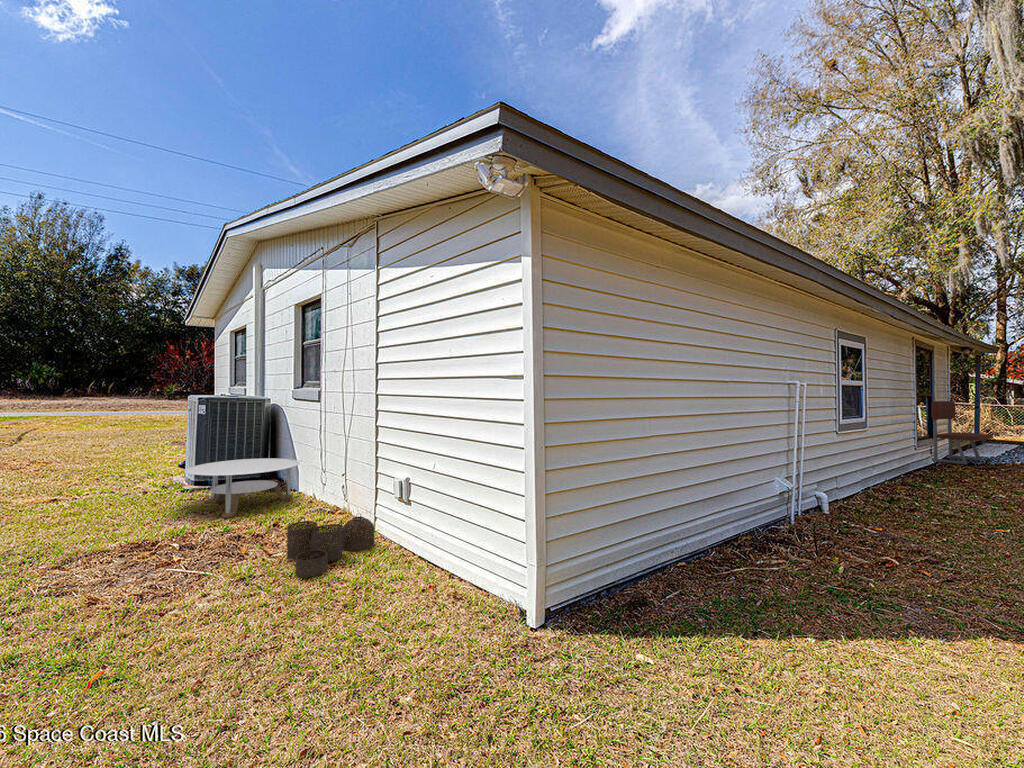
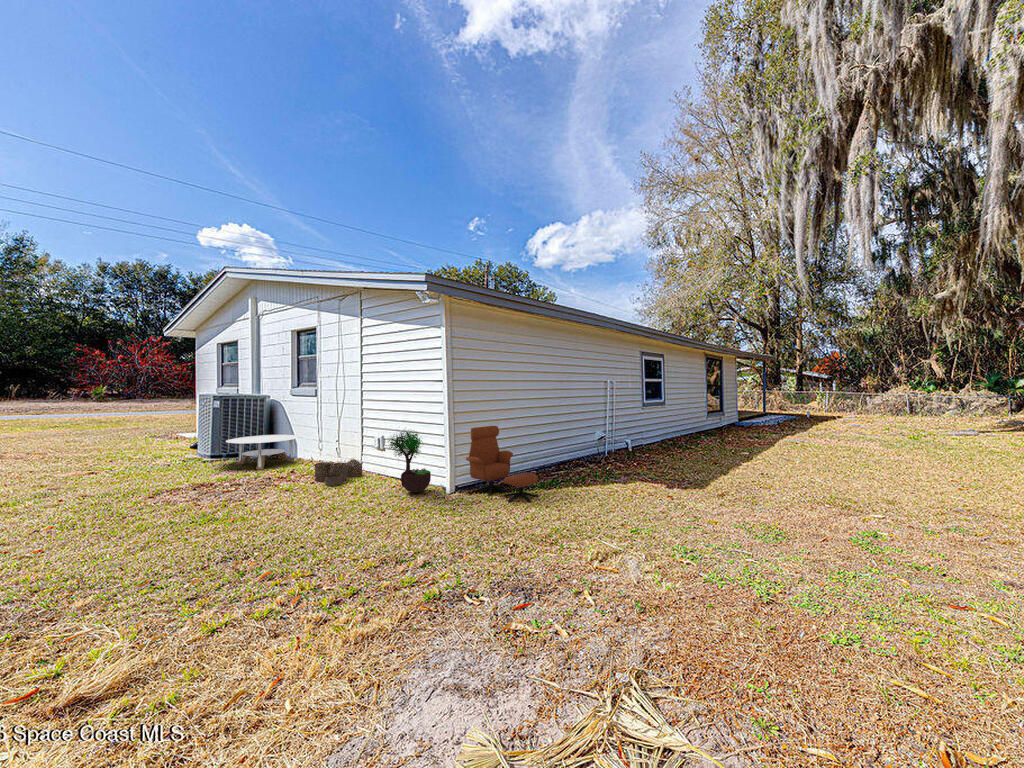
bench: present [931,401,993,465] -> none [720,387,756,427]
potted tree: none [394,470,494,624] -> present [385,431,431,493]
lounge chair: none [572,476,768,714] -> present [466,426,539,502]

